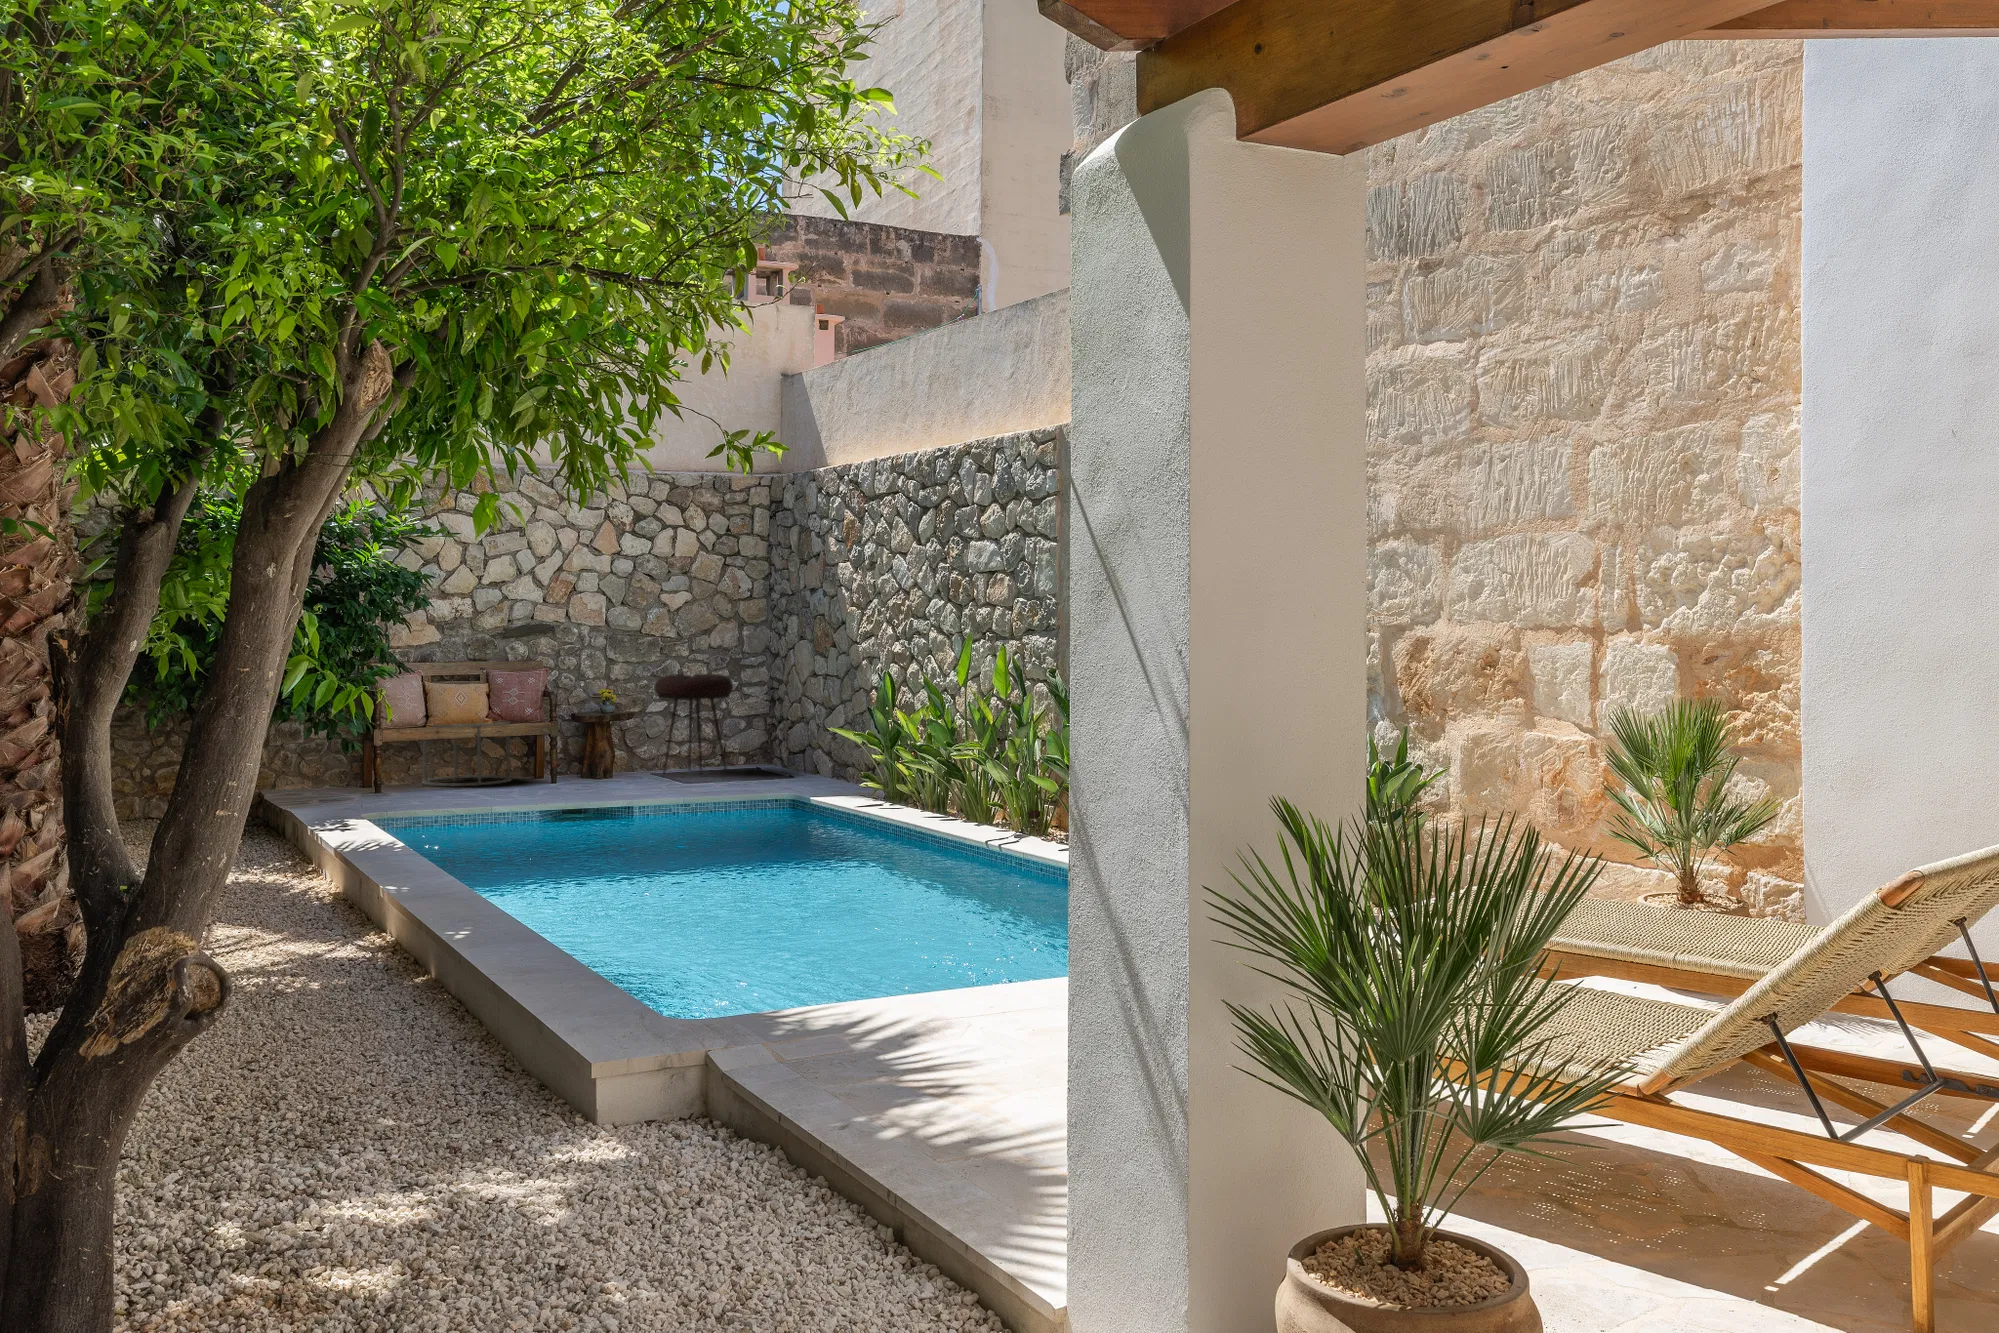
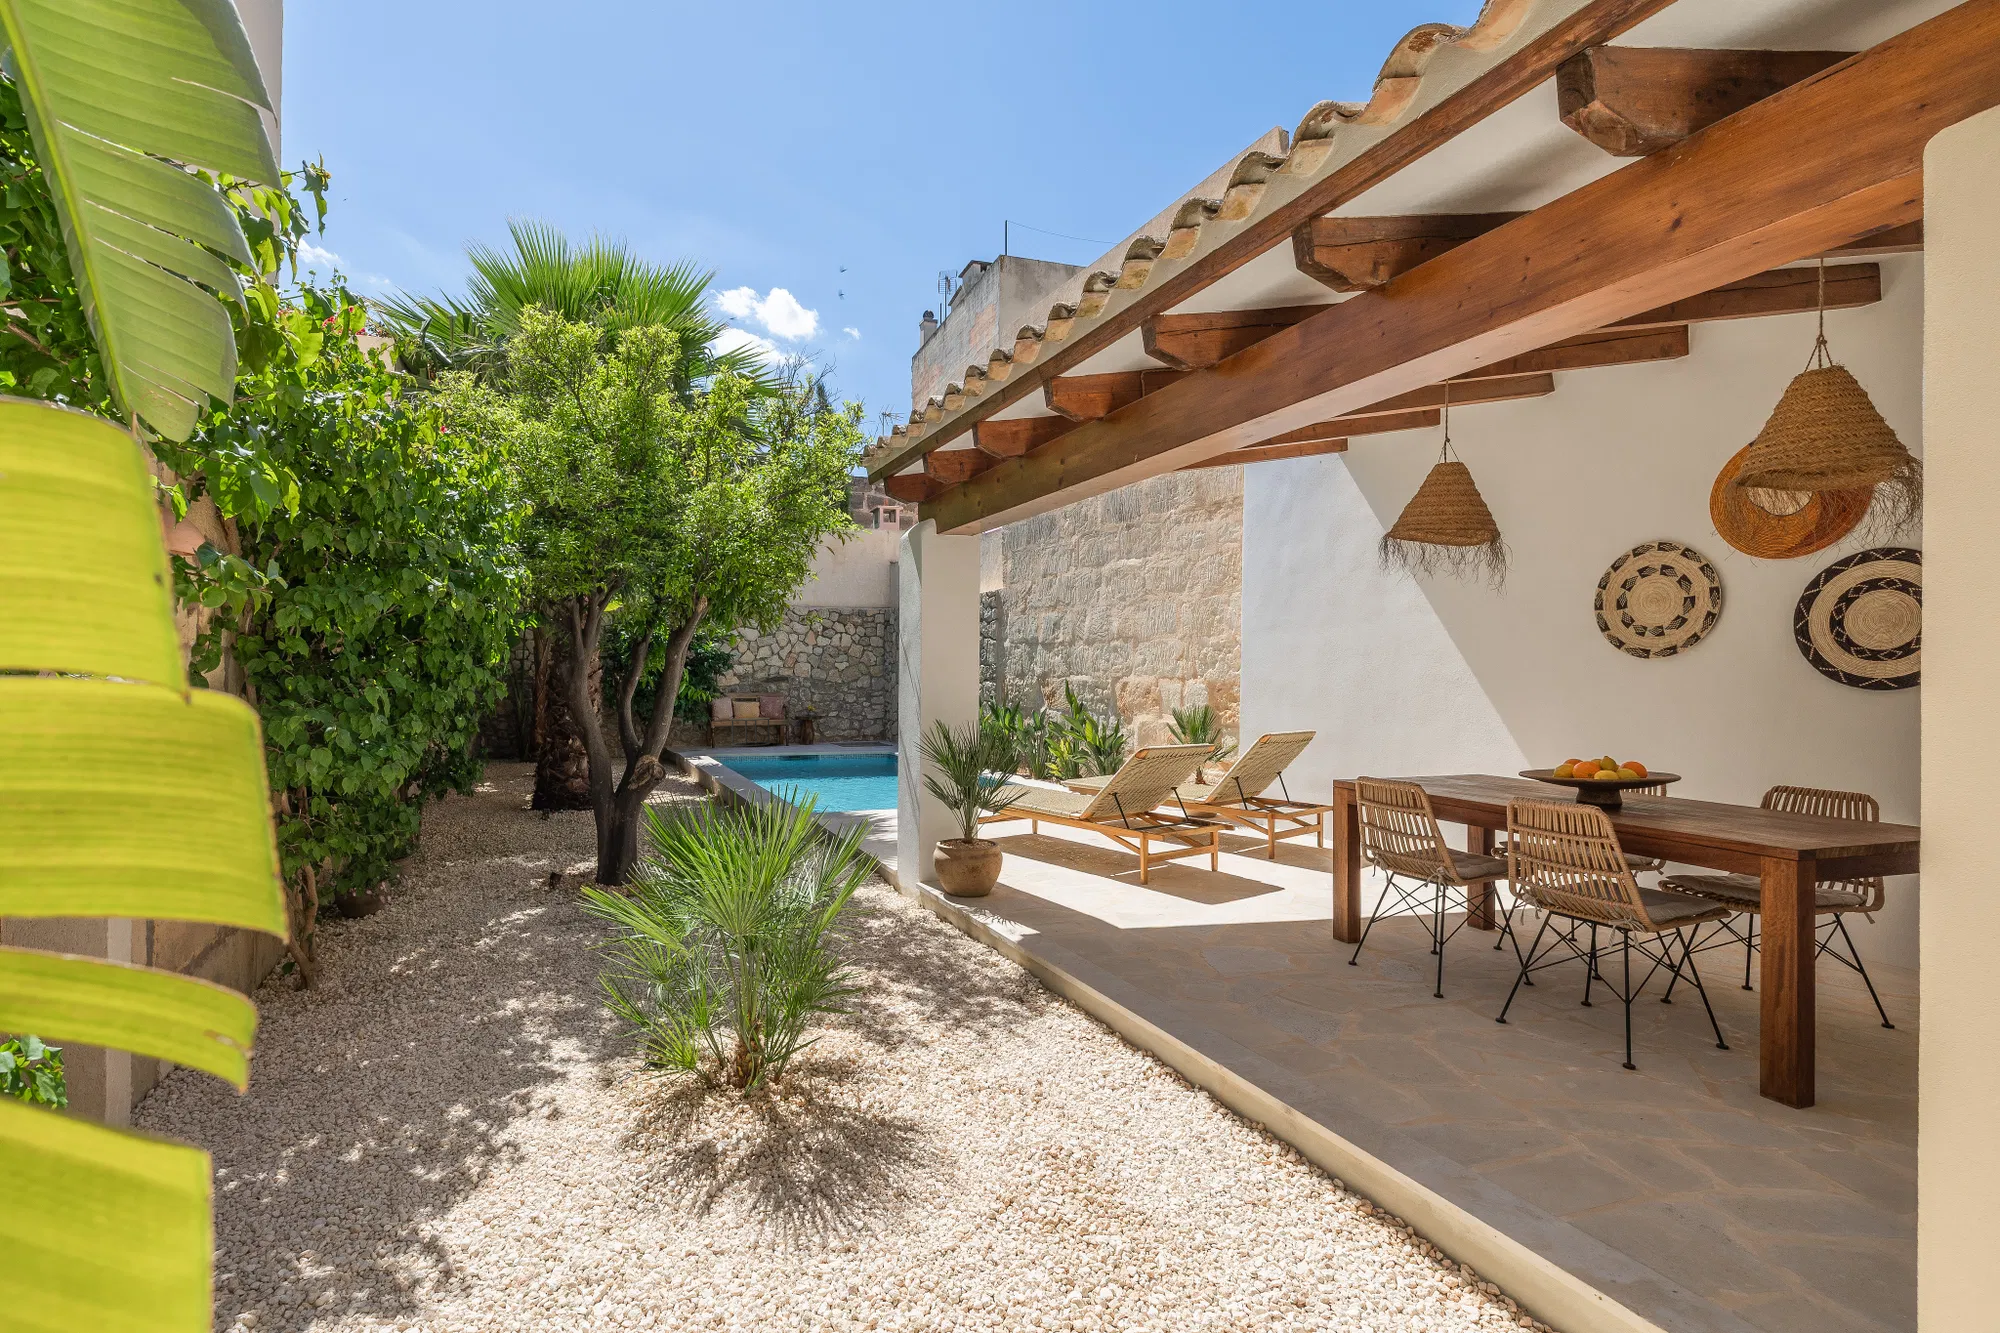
stool: present [654,673,733,774] -> none [832,697,867,741]

